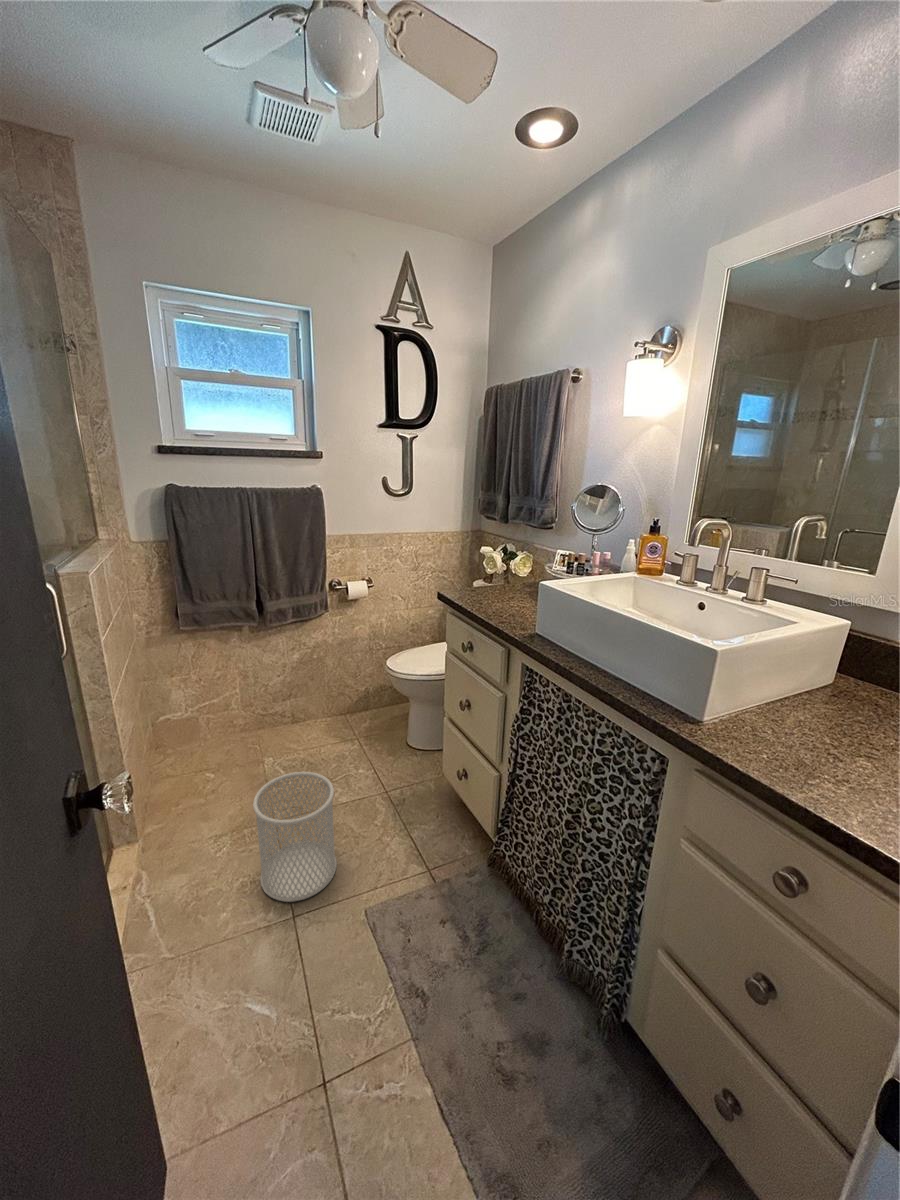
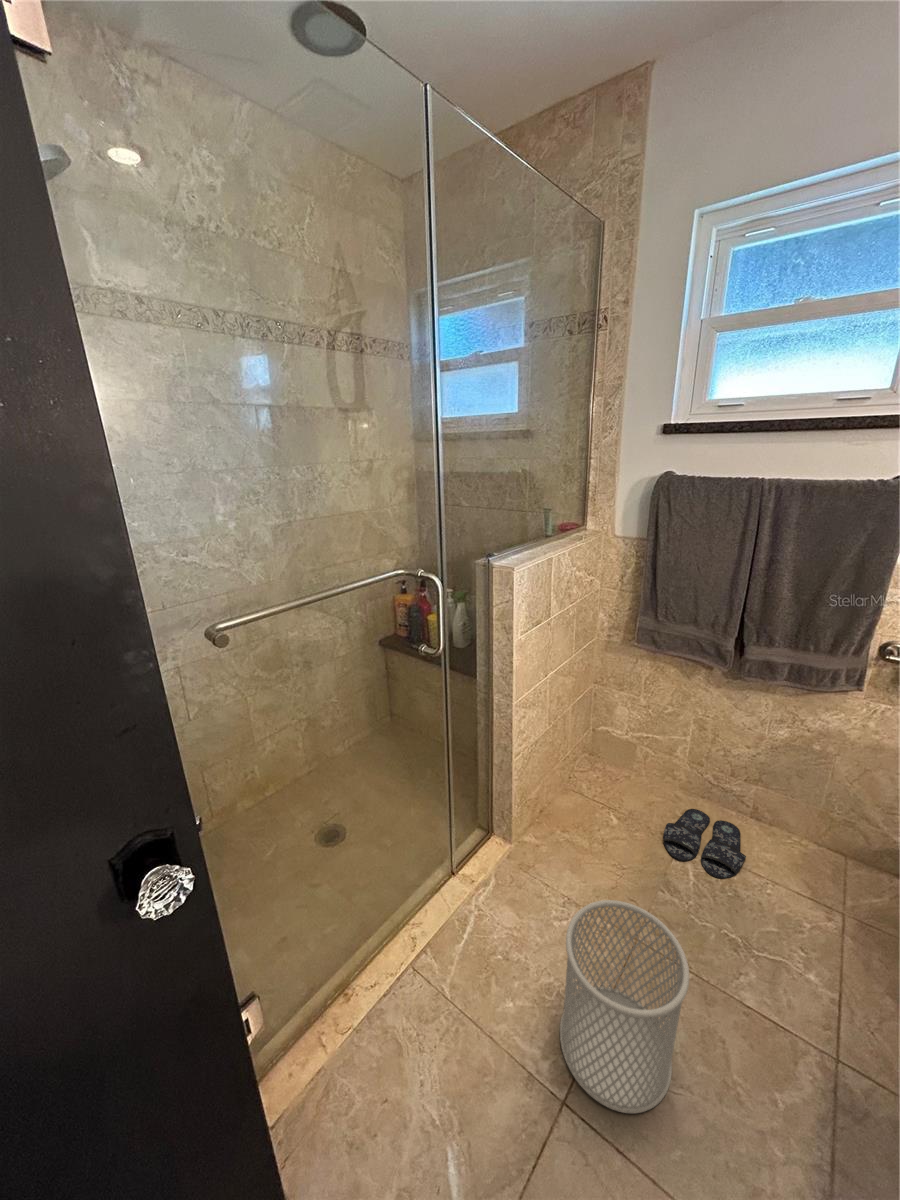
slippers: none [248,731,303,768] -> present [663,809,746,879]

